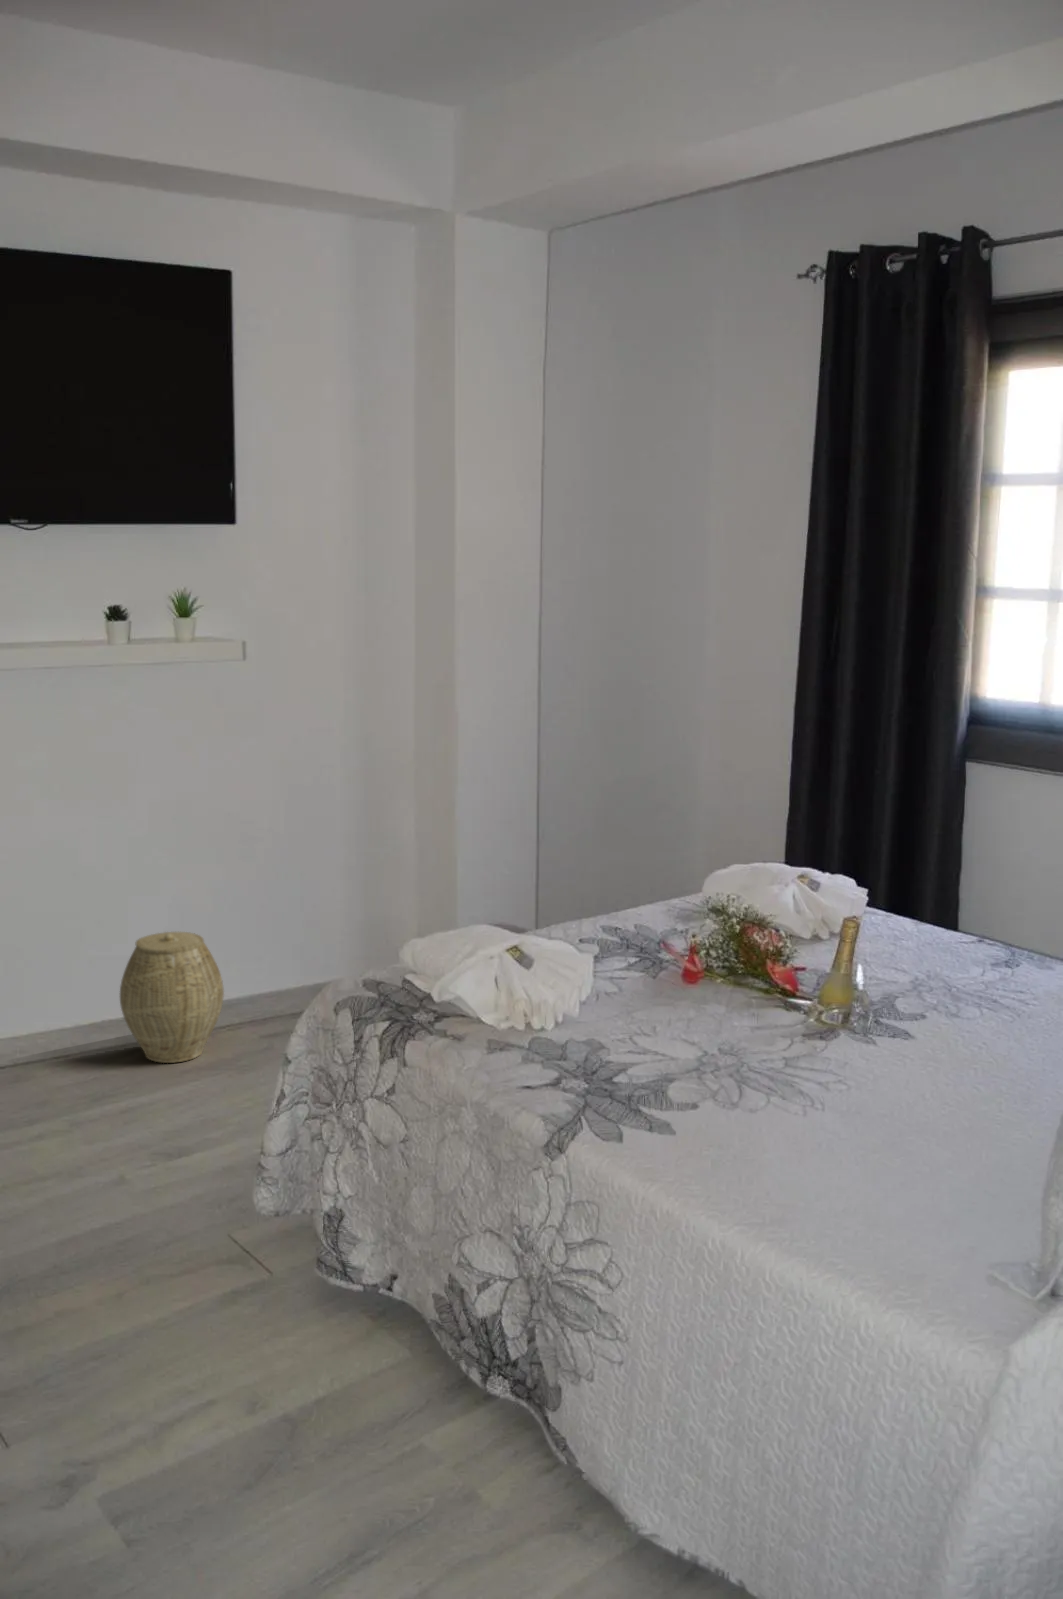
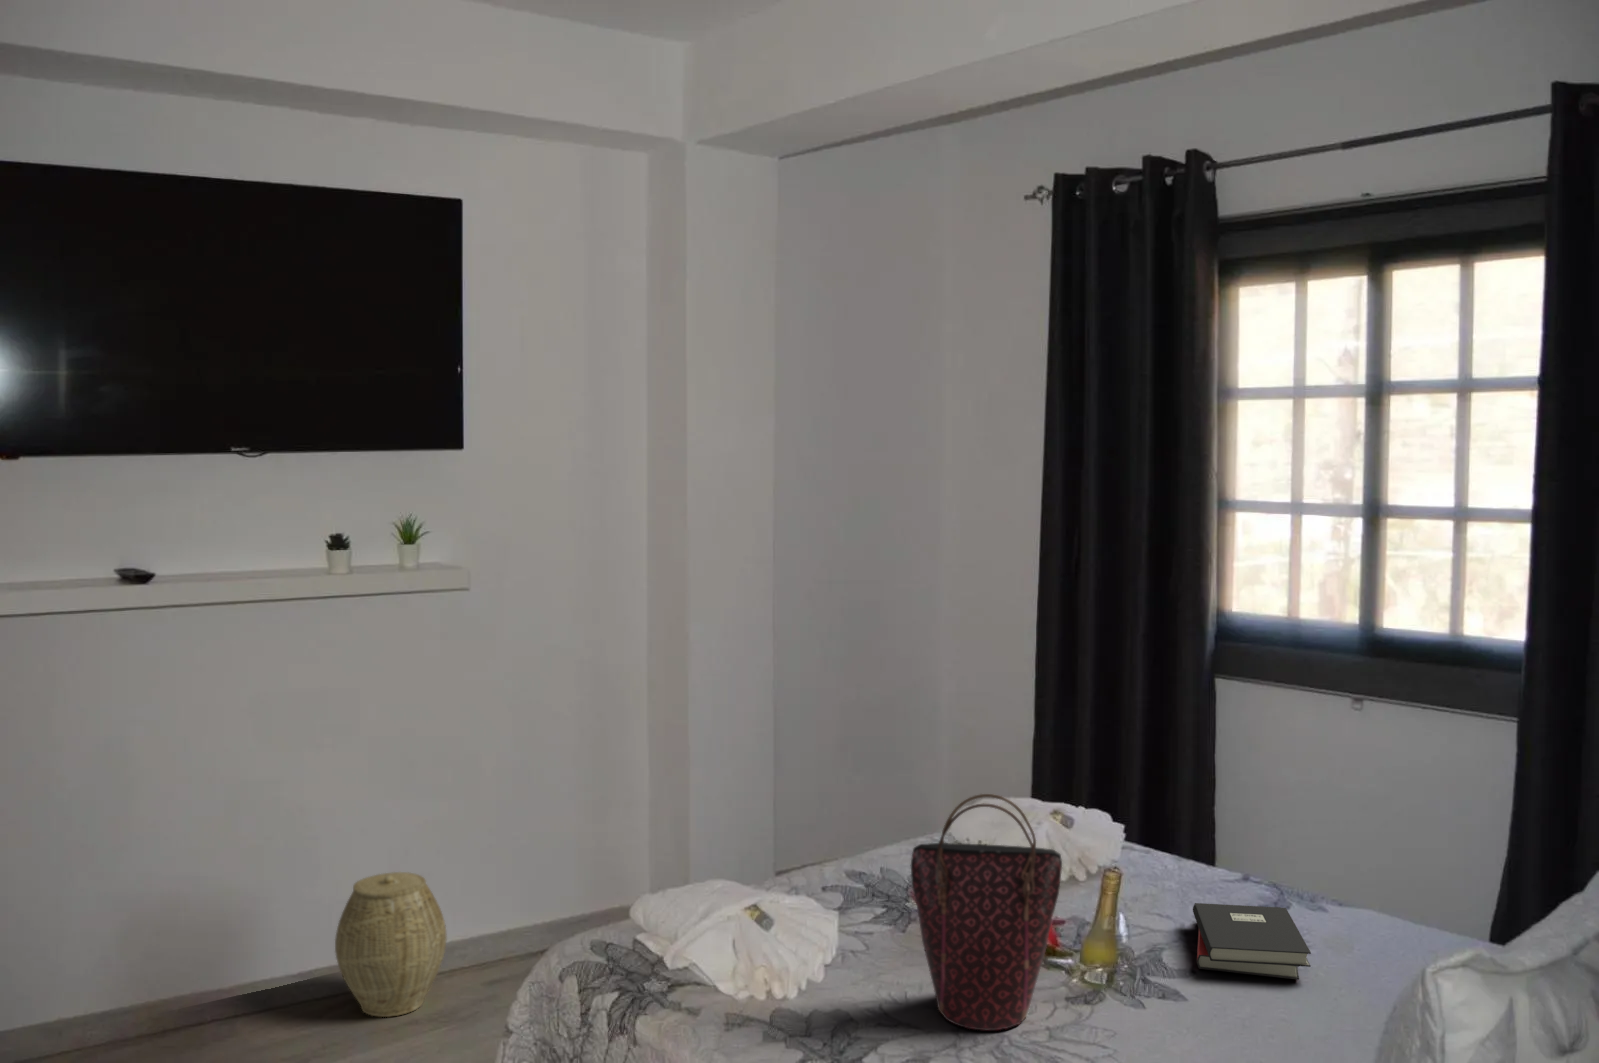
handbag: none [662,845,803,1058] -> present [911,794,1062,1030]
hardback book: none [927,958,1034,1024] -> present [1193,903,1311,980]

